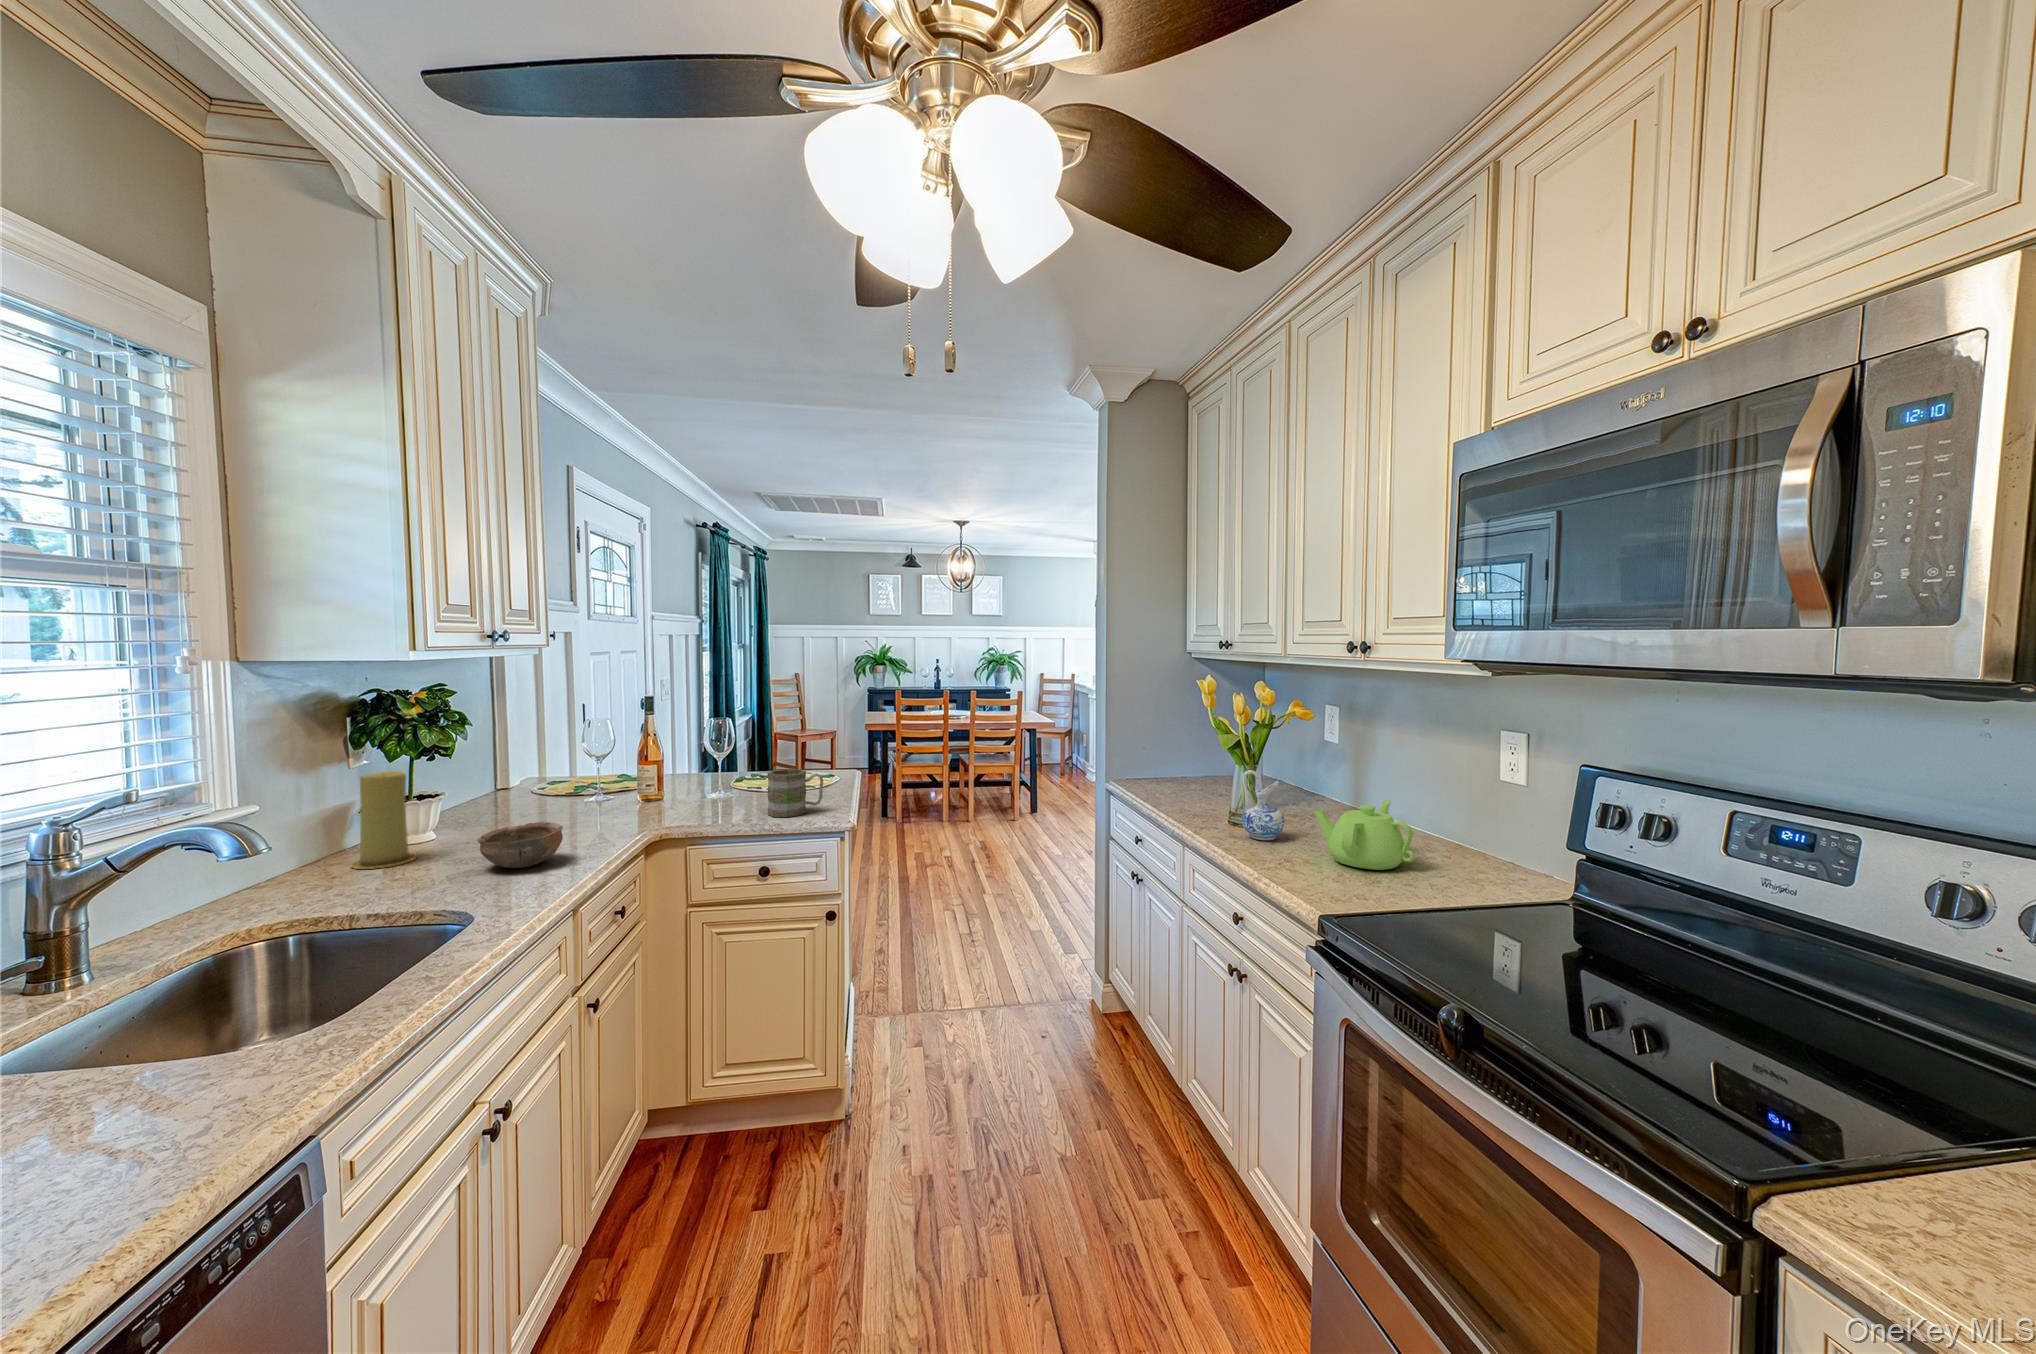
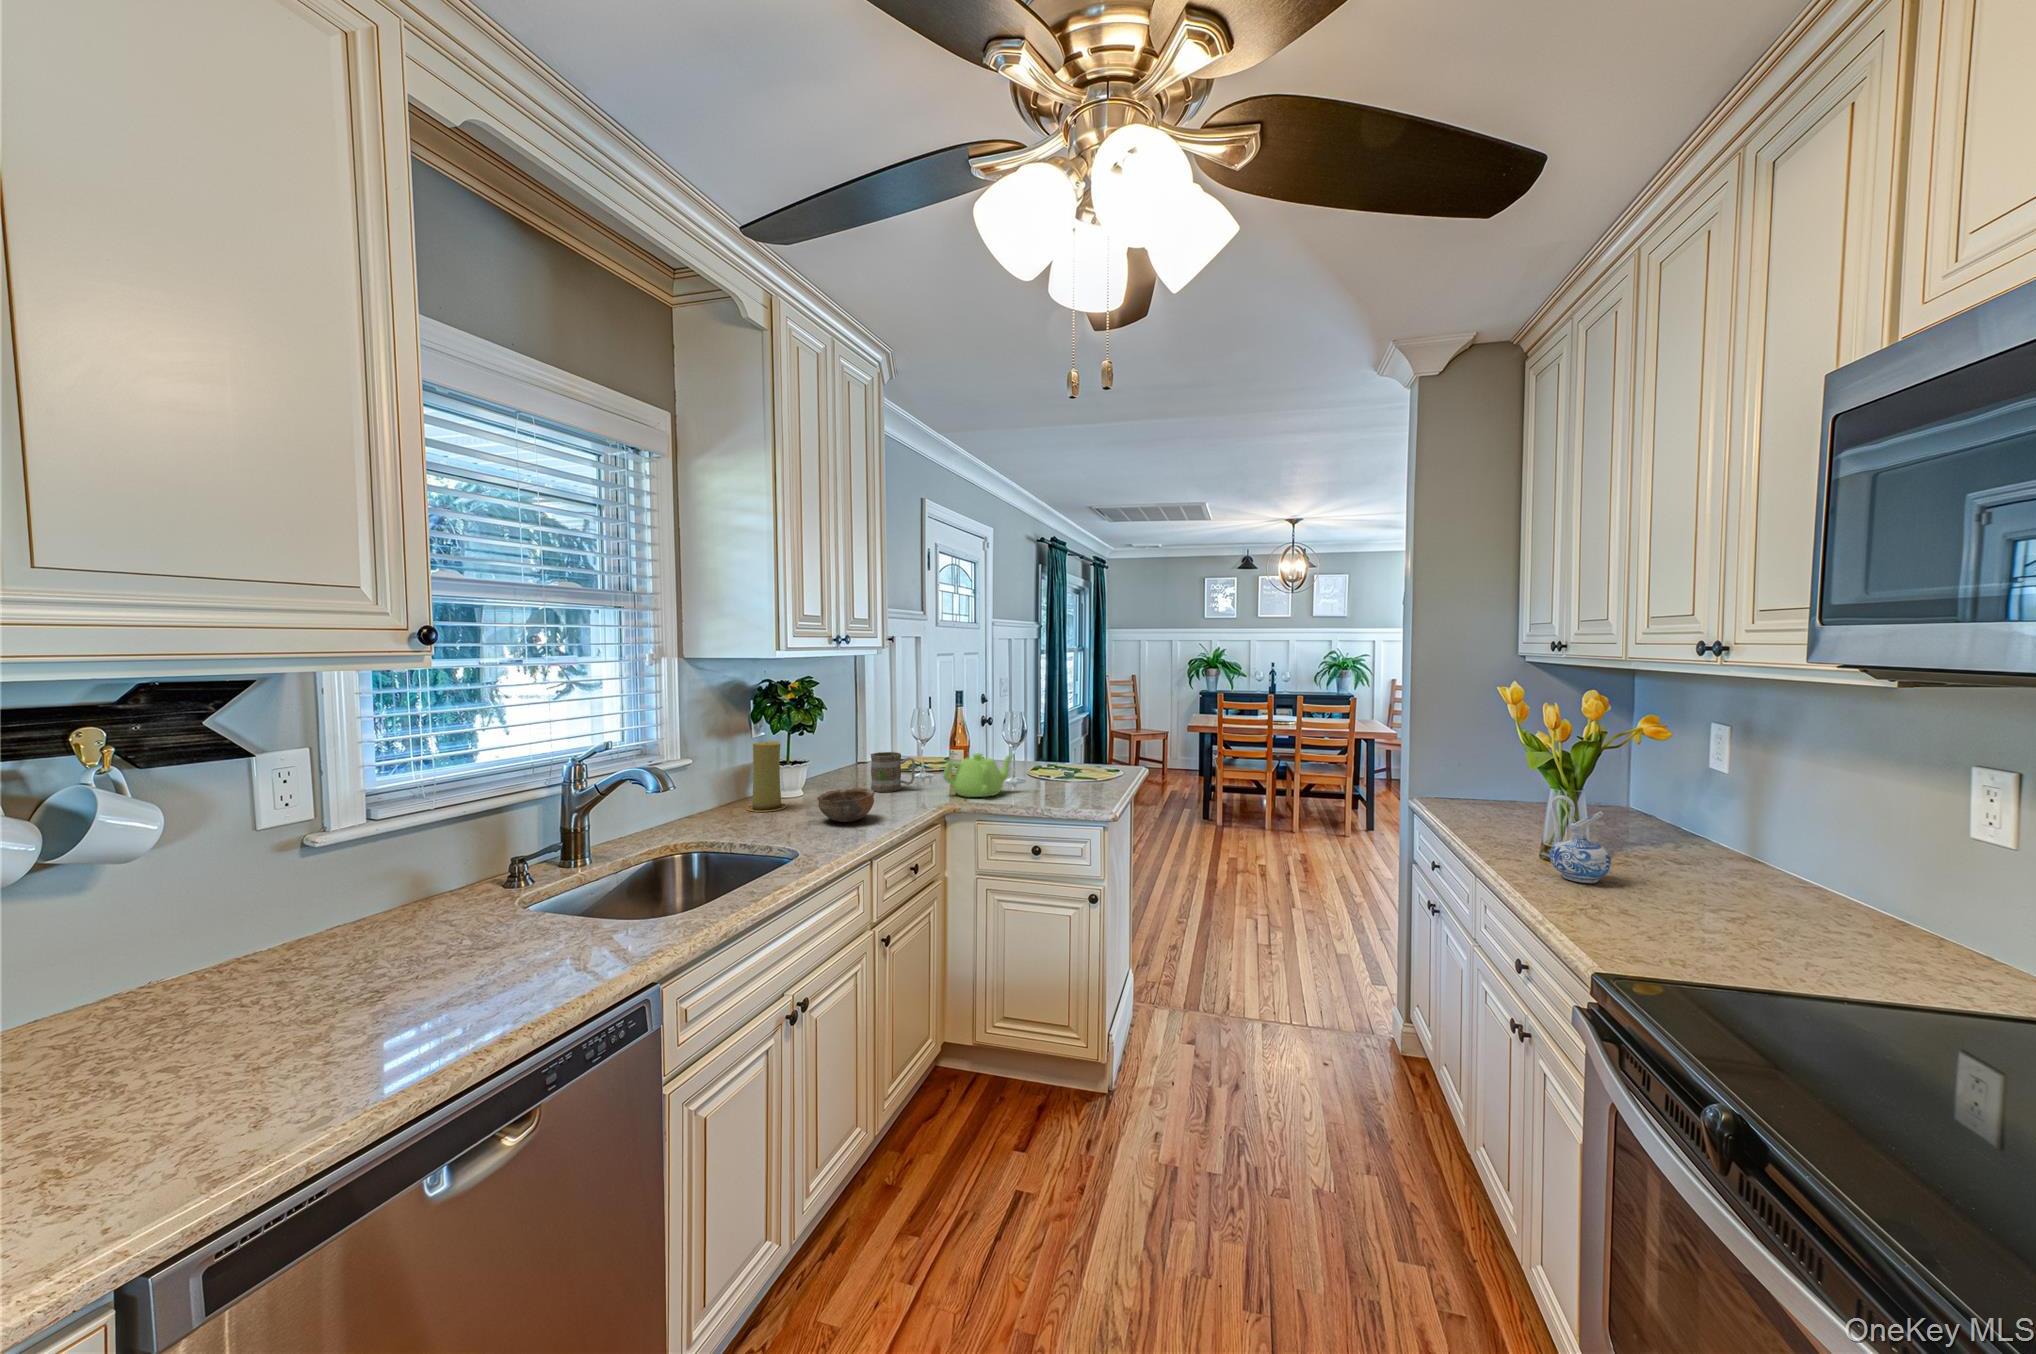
mug: present [767,769,823,817] -> present [871,752,915,792]
teapot: present [1314,800,1415,870] -> present [943,753,1013,797]

